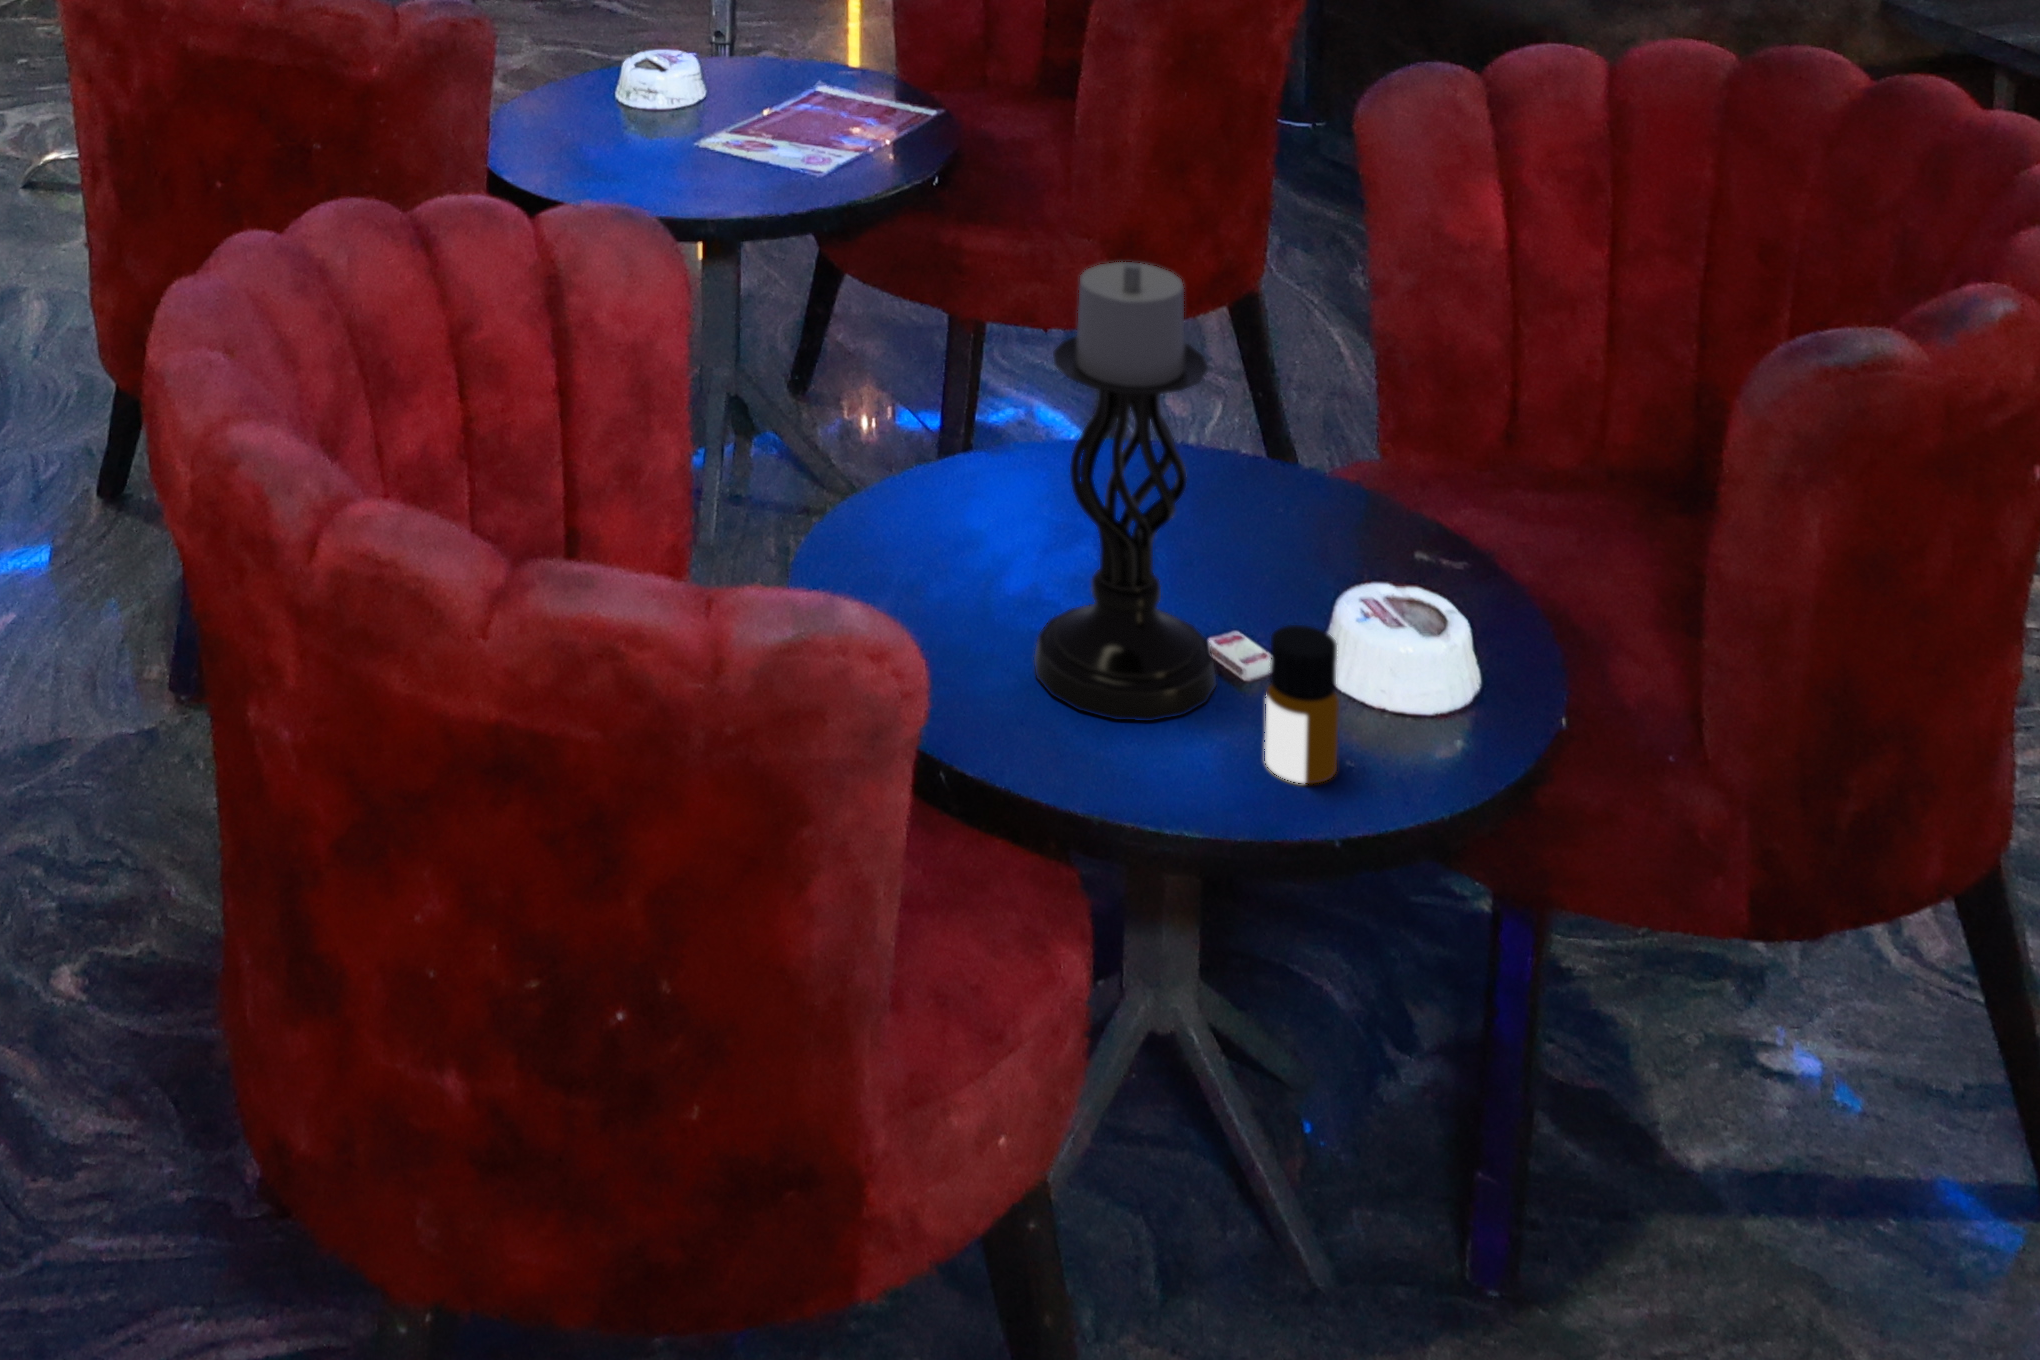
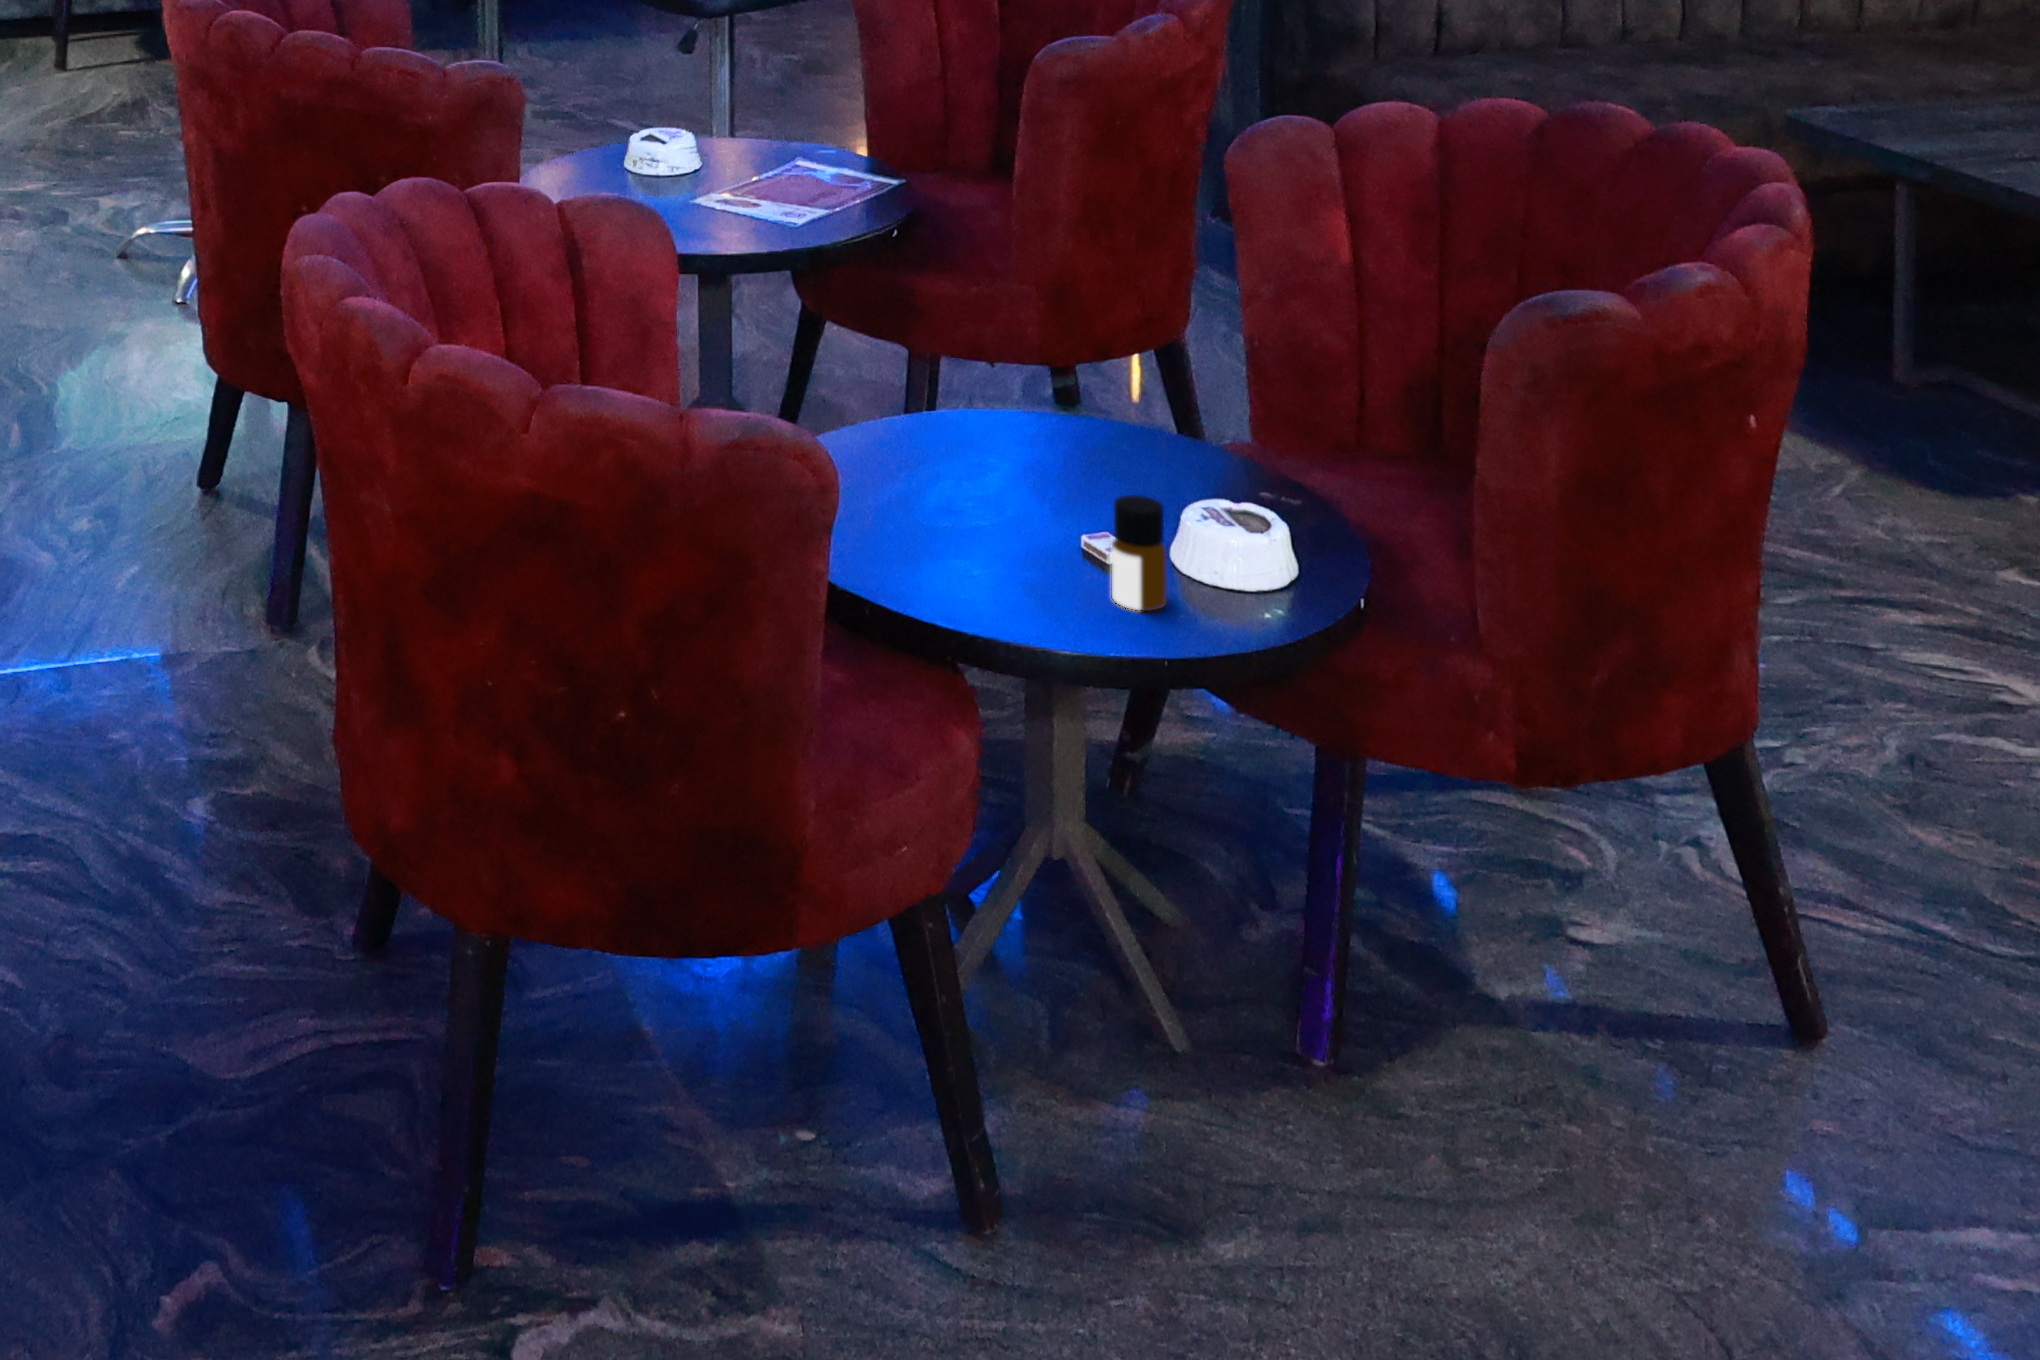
candle holder: present [1034,262,1216,721] -> none [942,225,1082,570]

